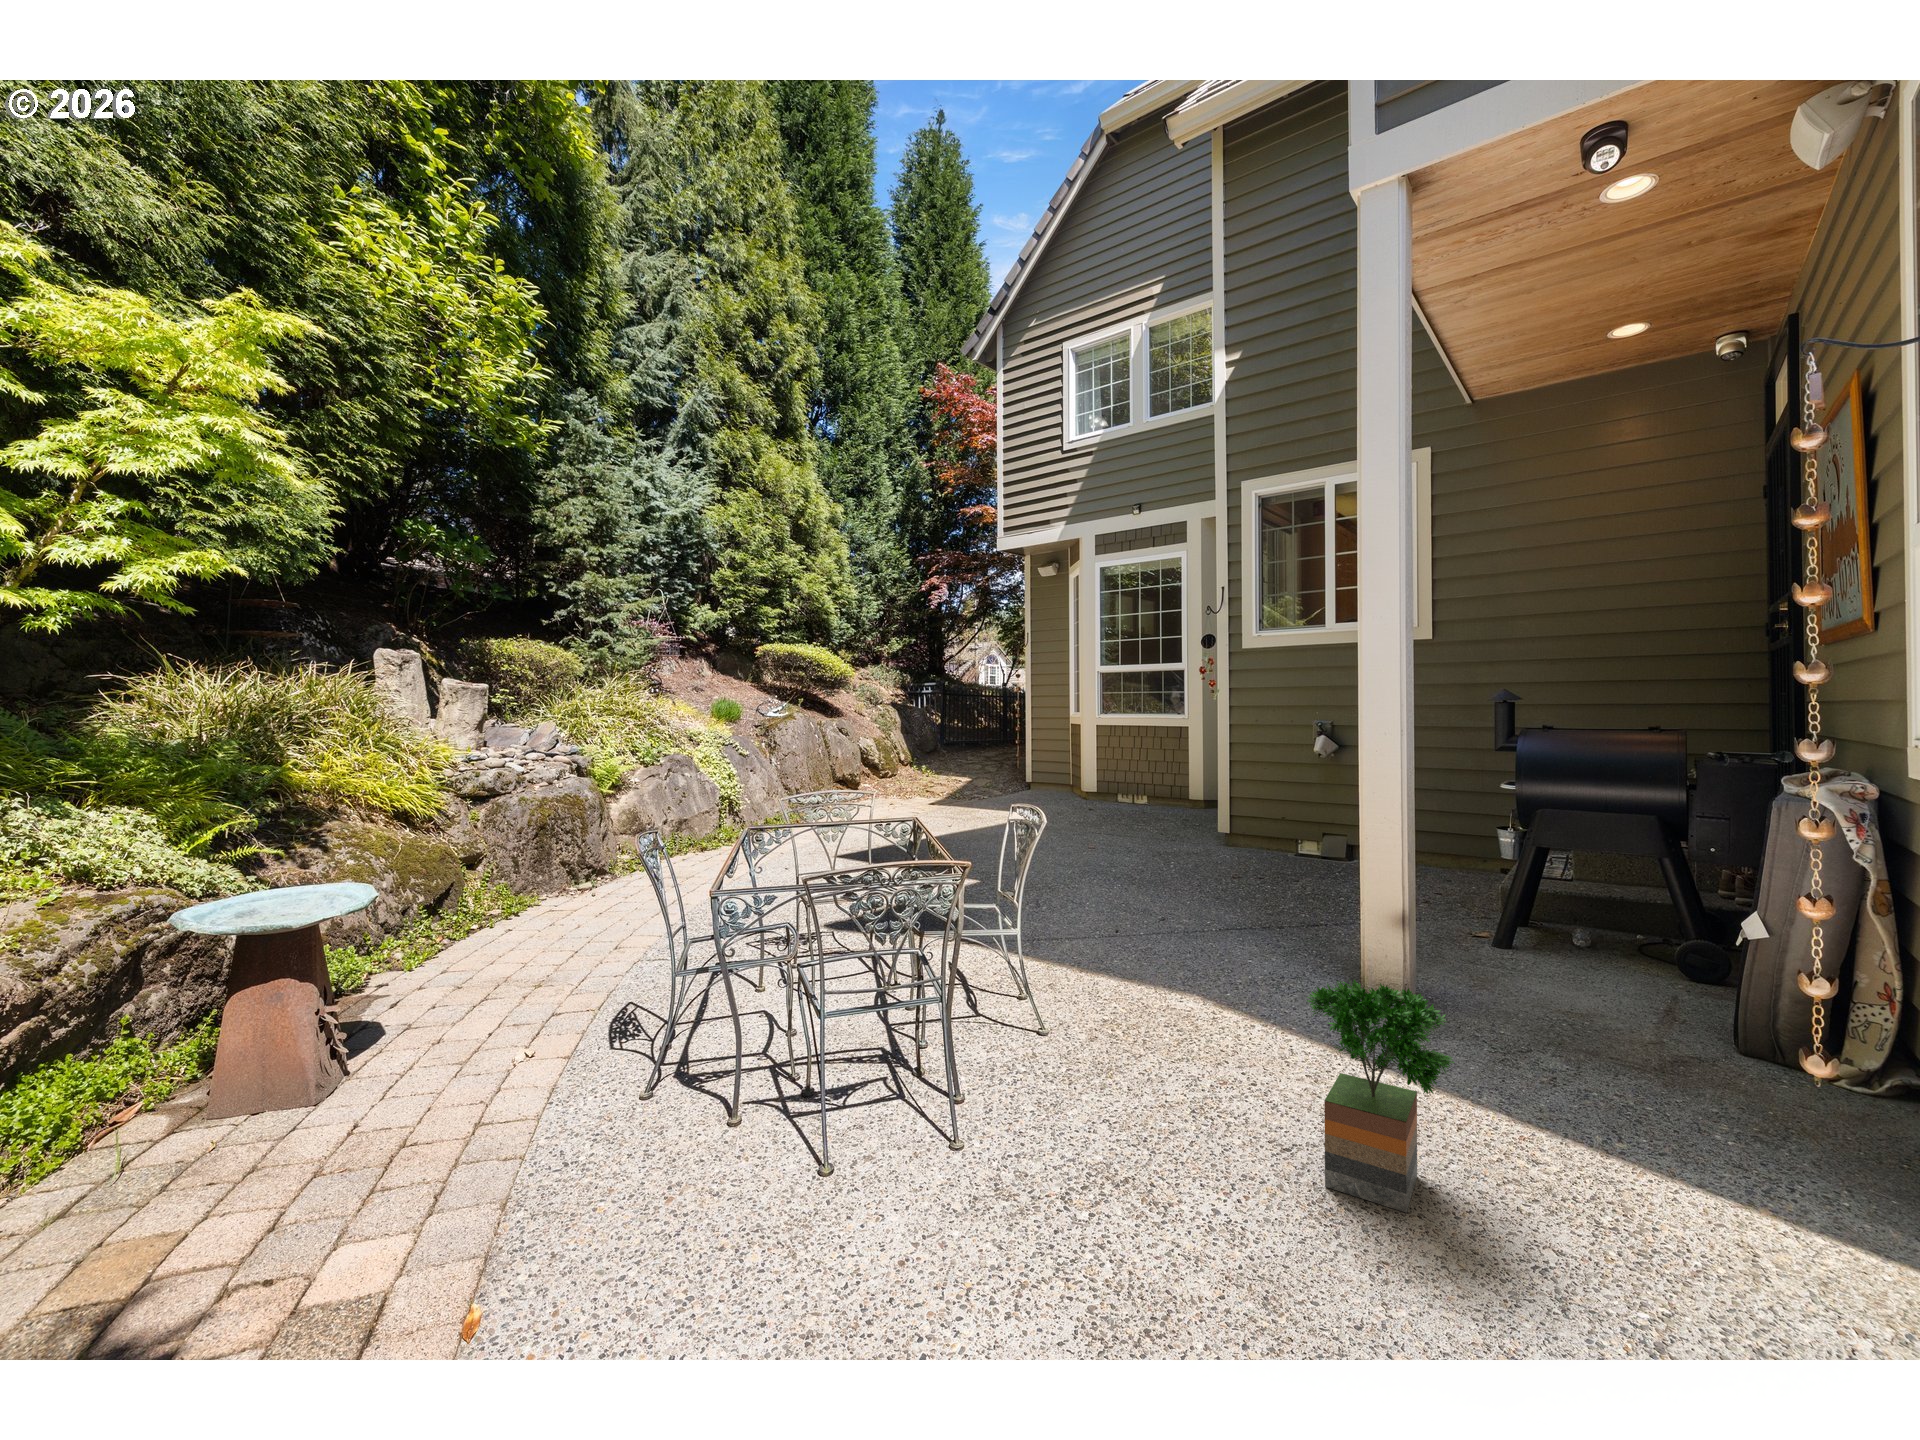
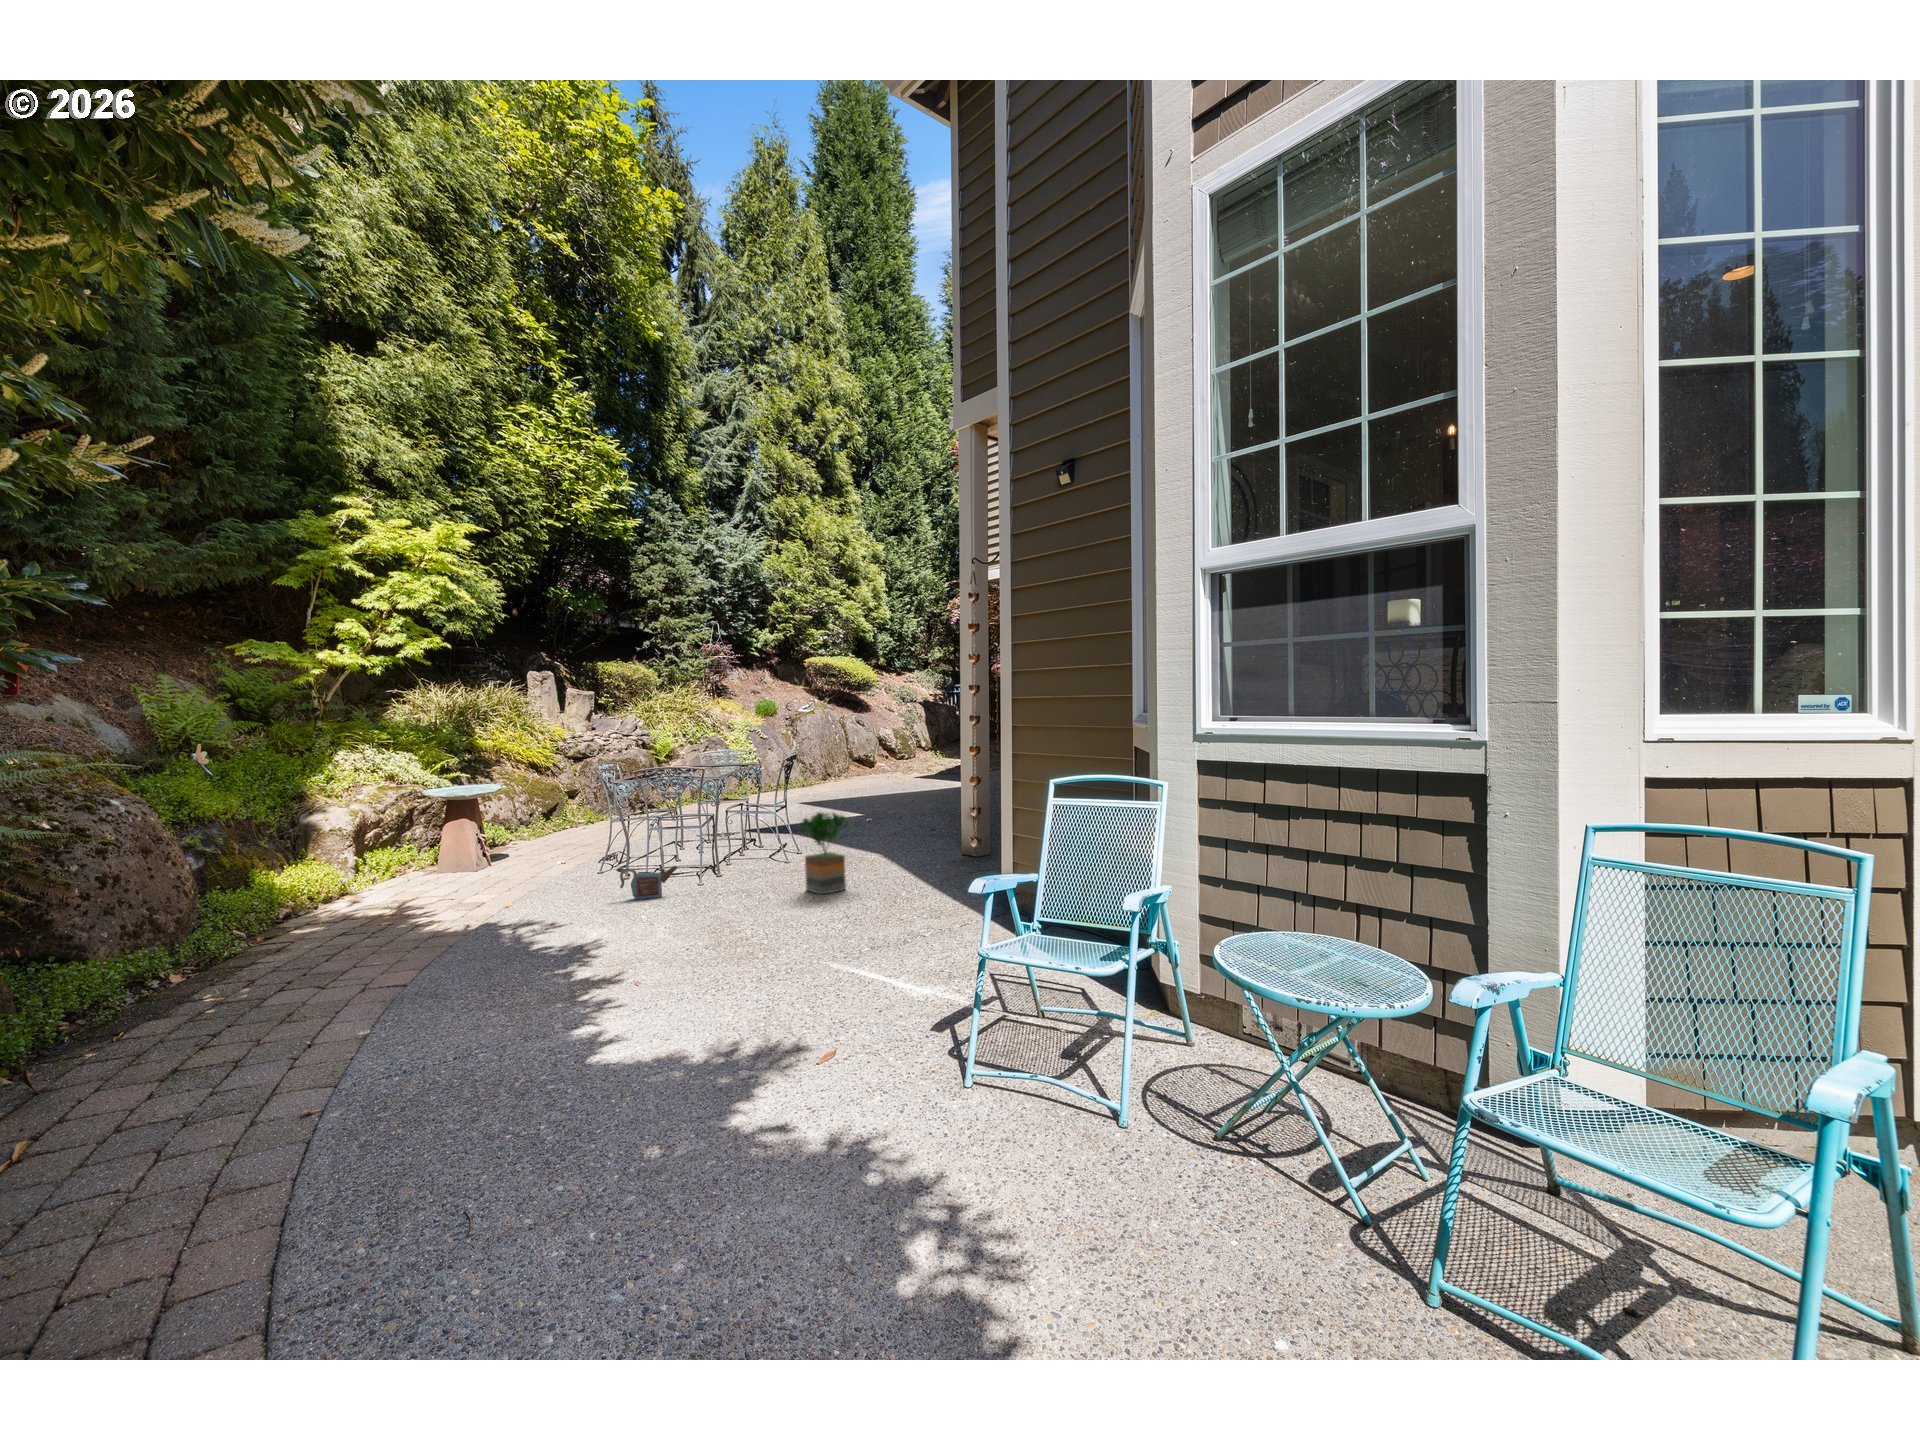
watering can: none [871,1156,1009,1285] -> present [620,866,678,900]

